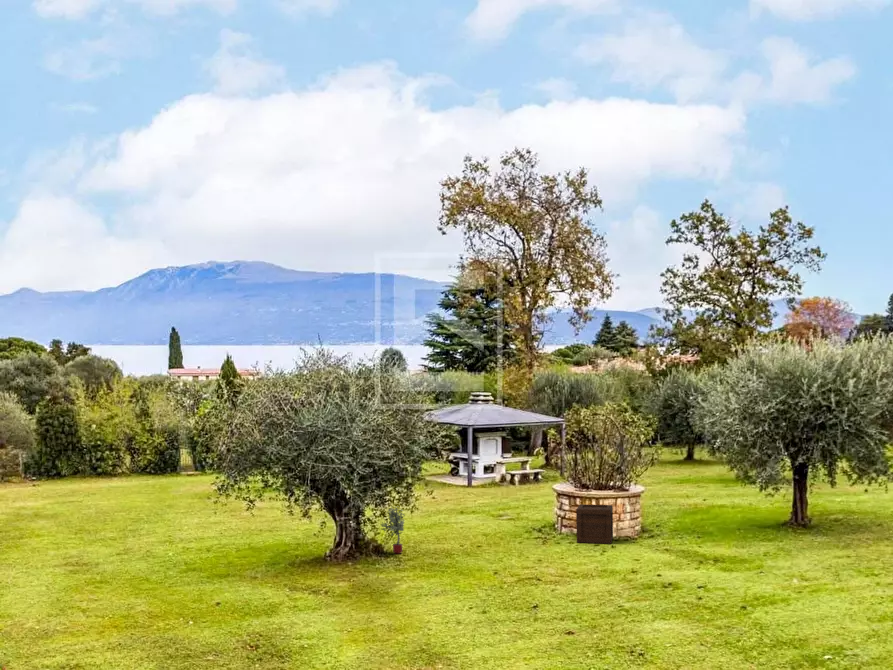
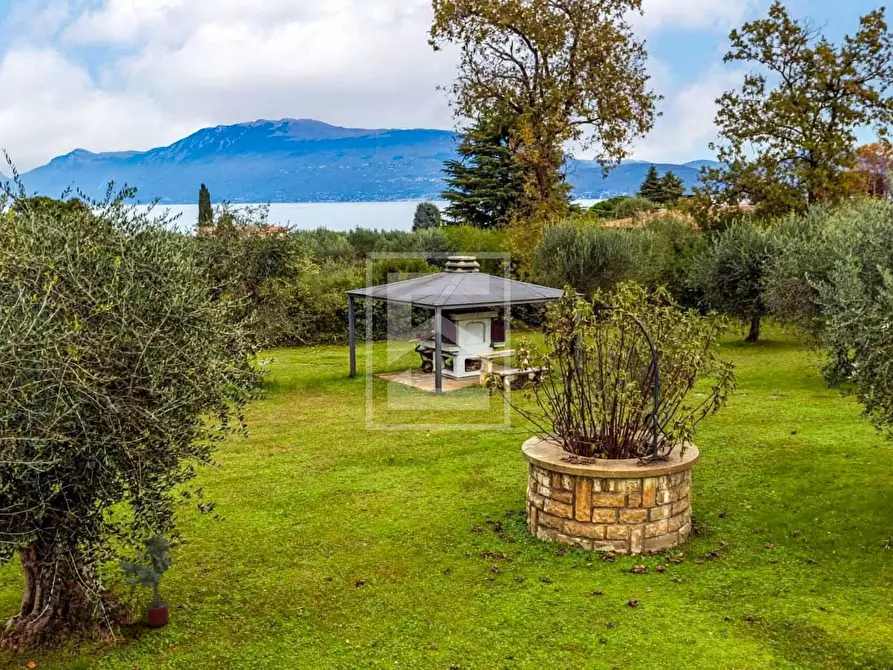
wooden crate: present [576,504,613,544] -> none [556,490,635,585]

